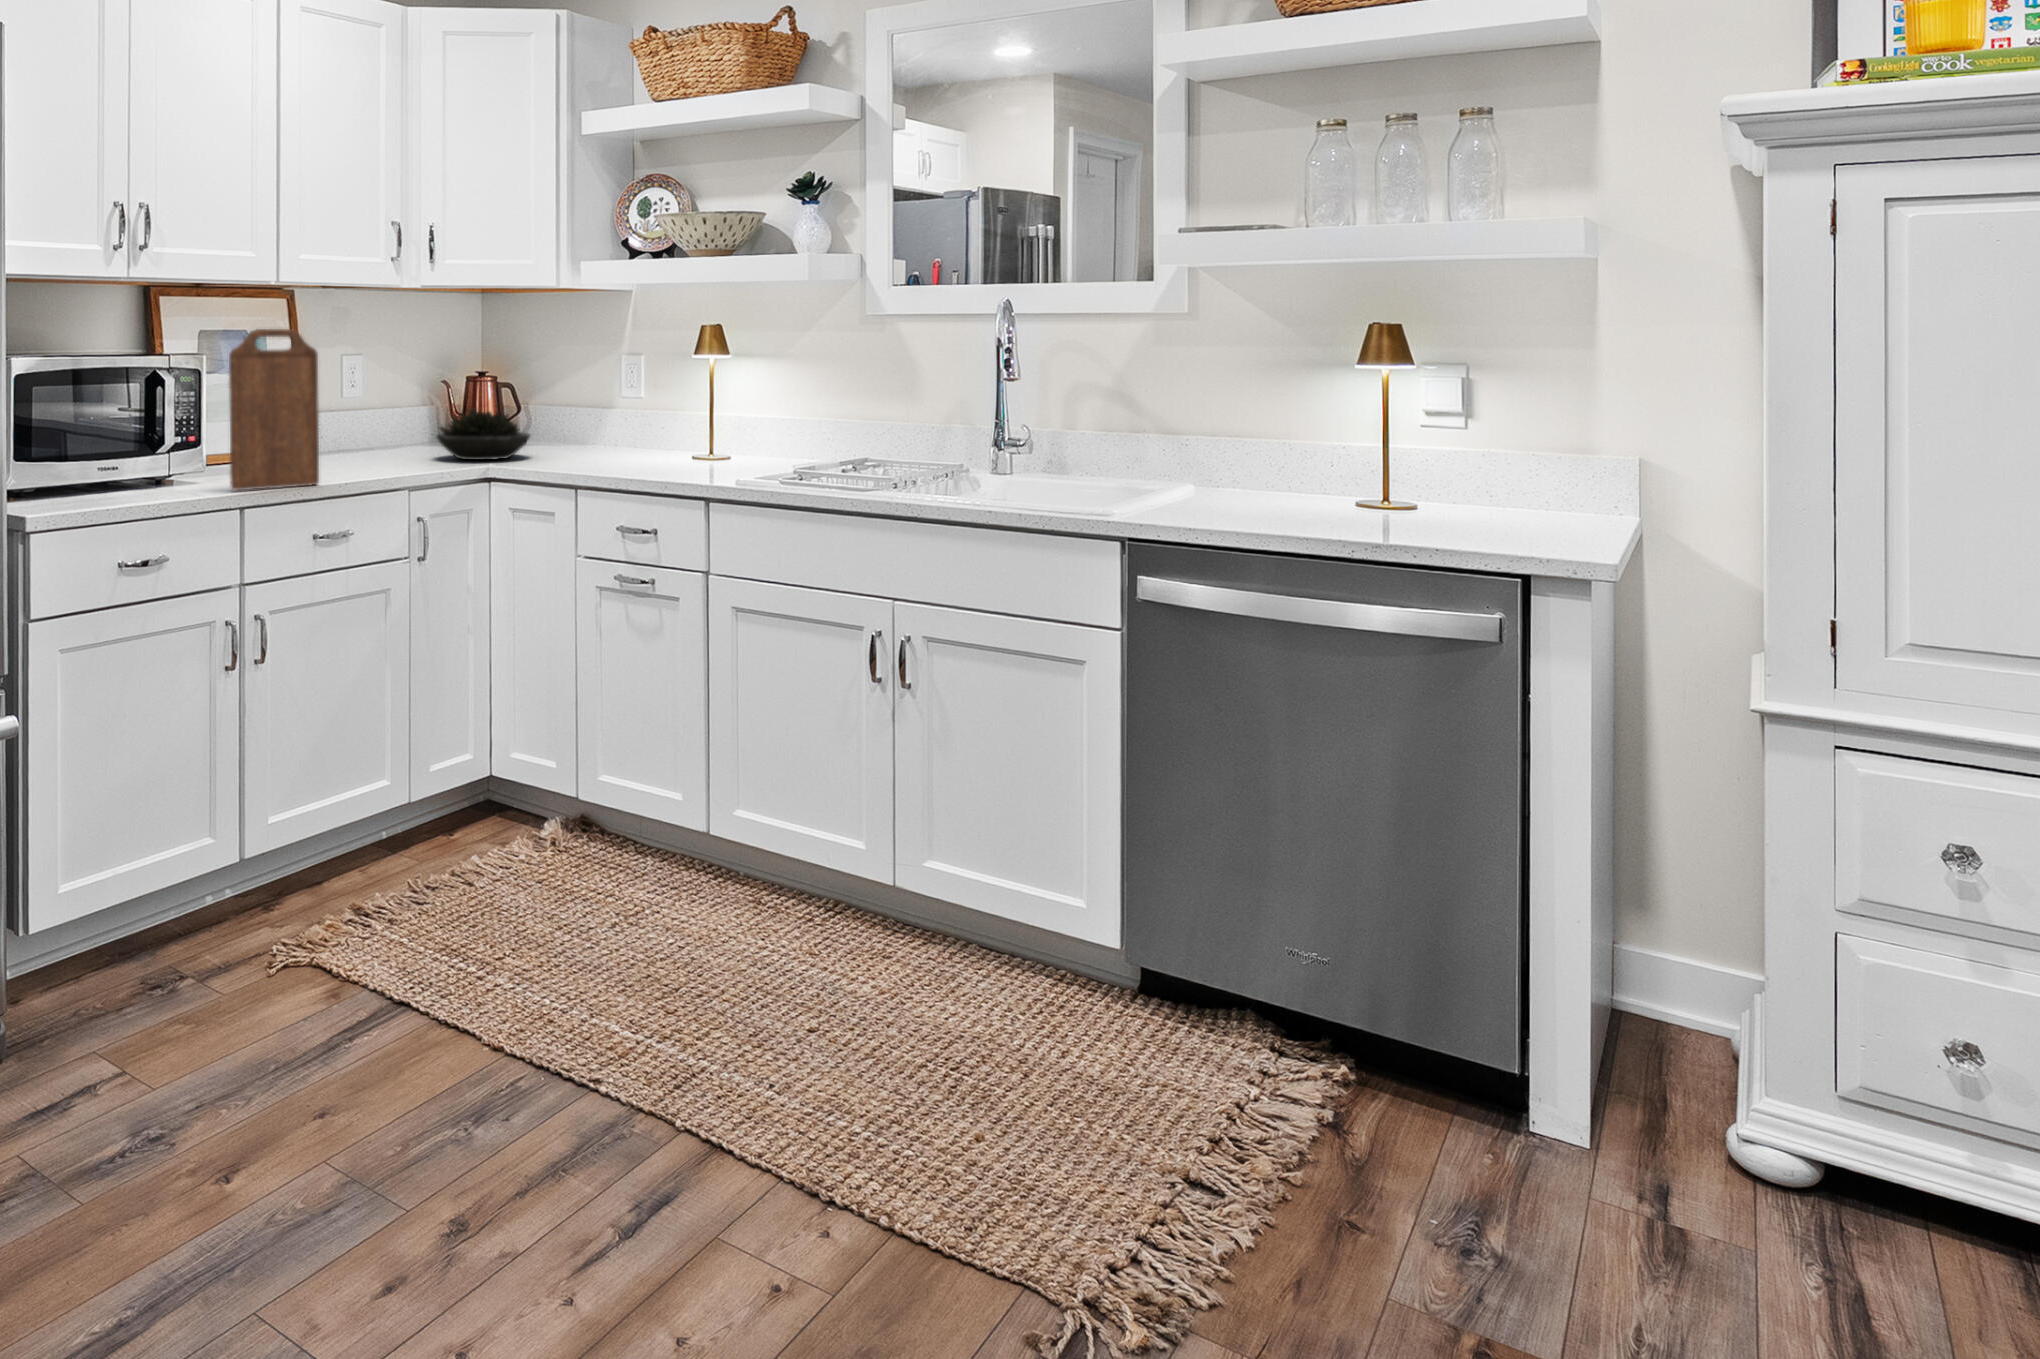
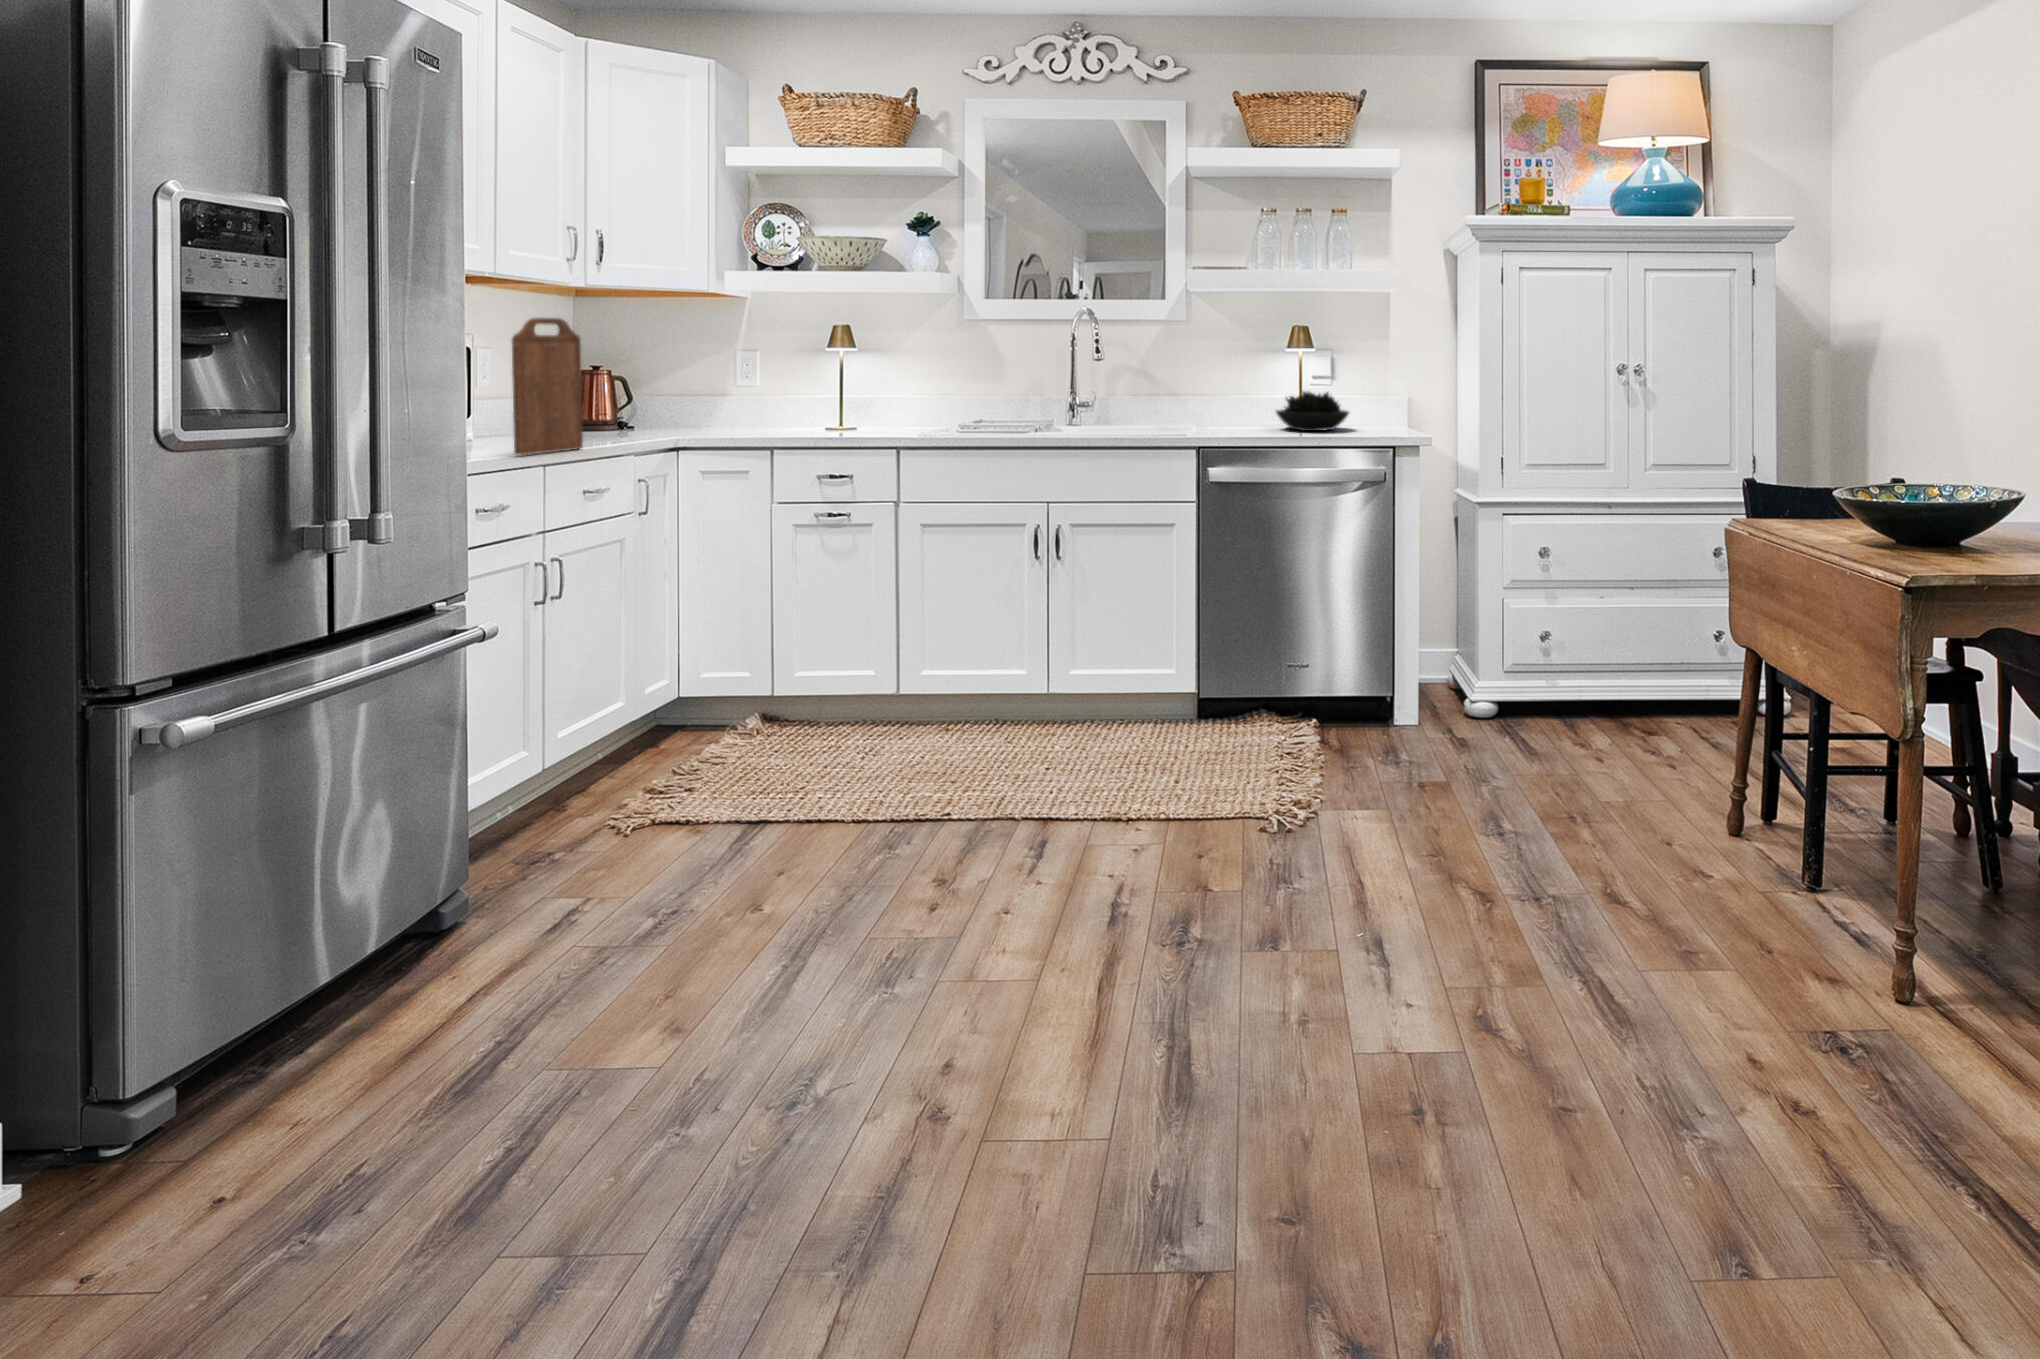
succulent plant: present [436,408,530,460] -> present [1276,392,1349,431]

